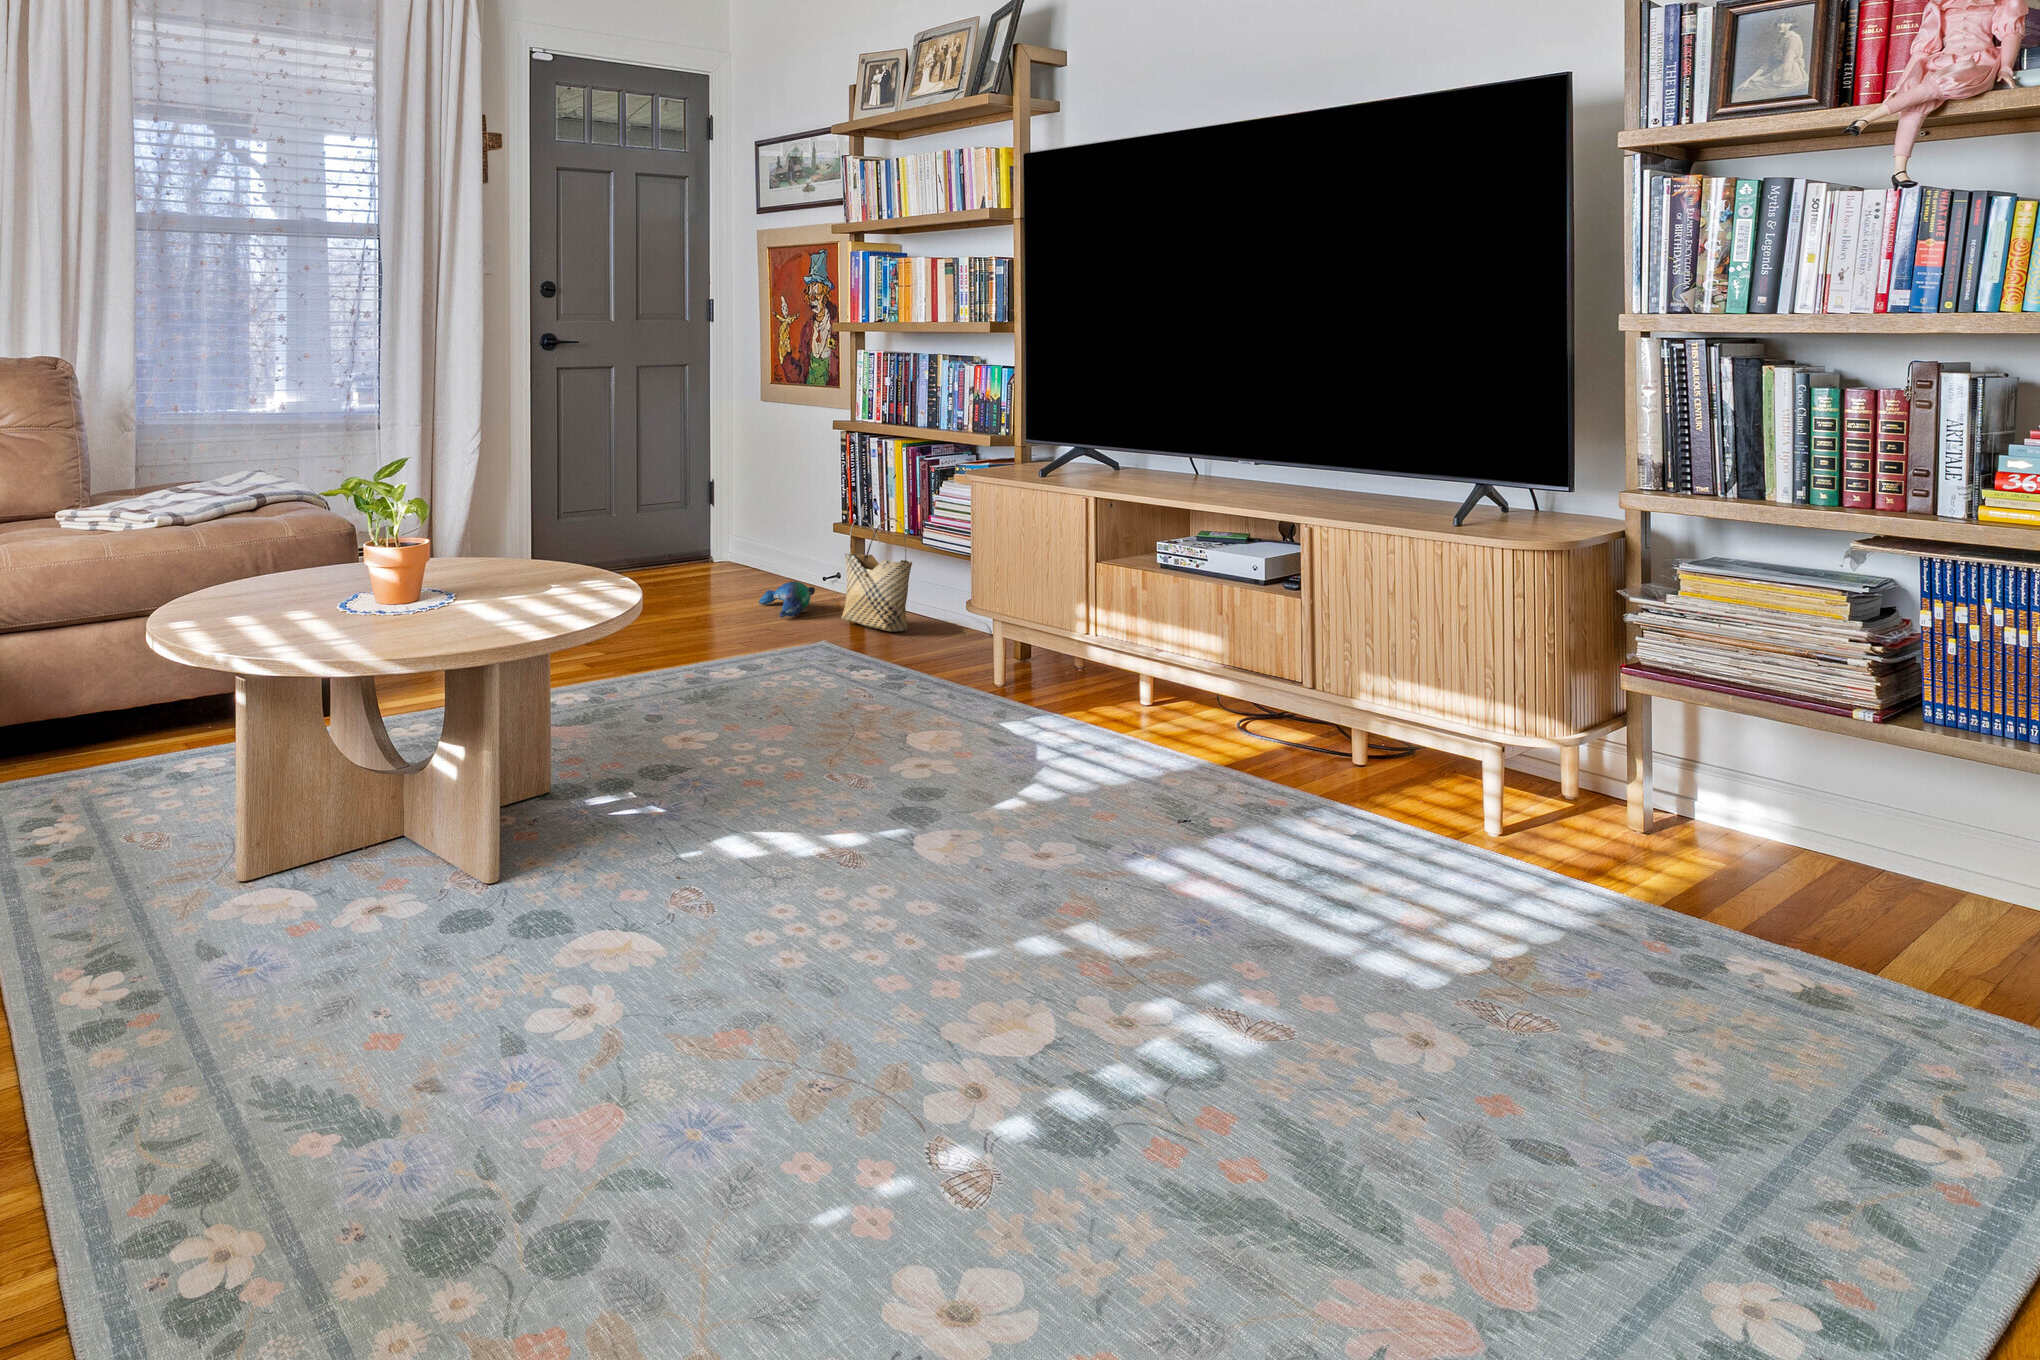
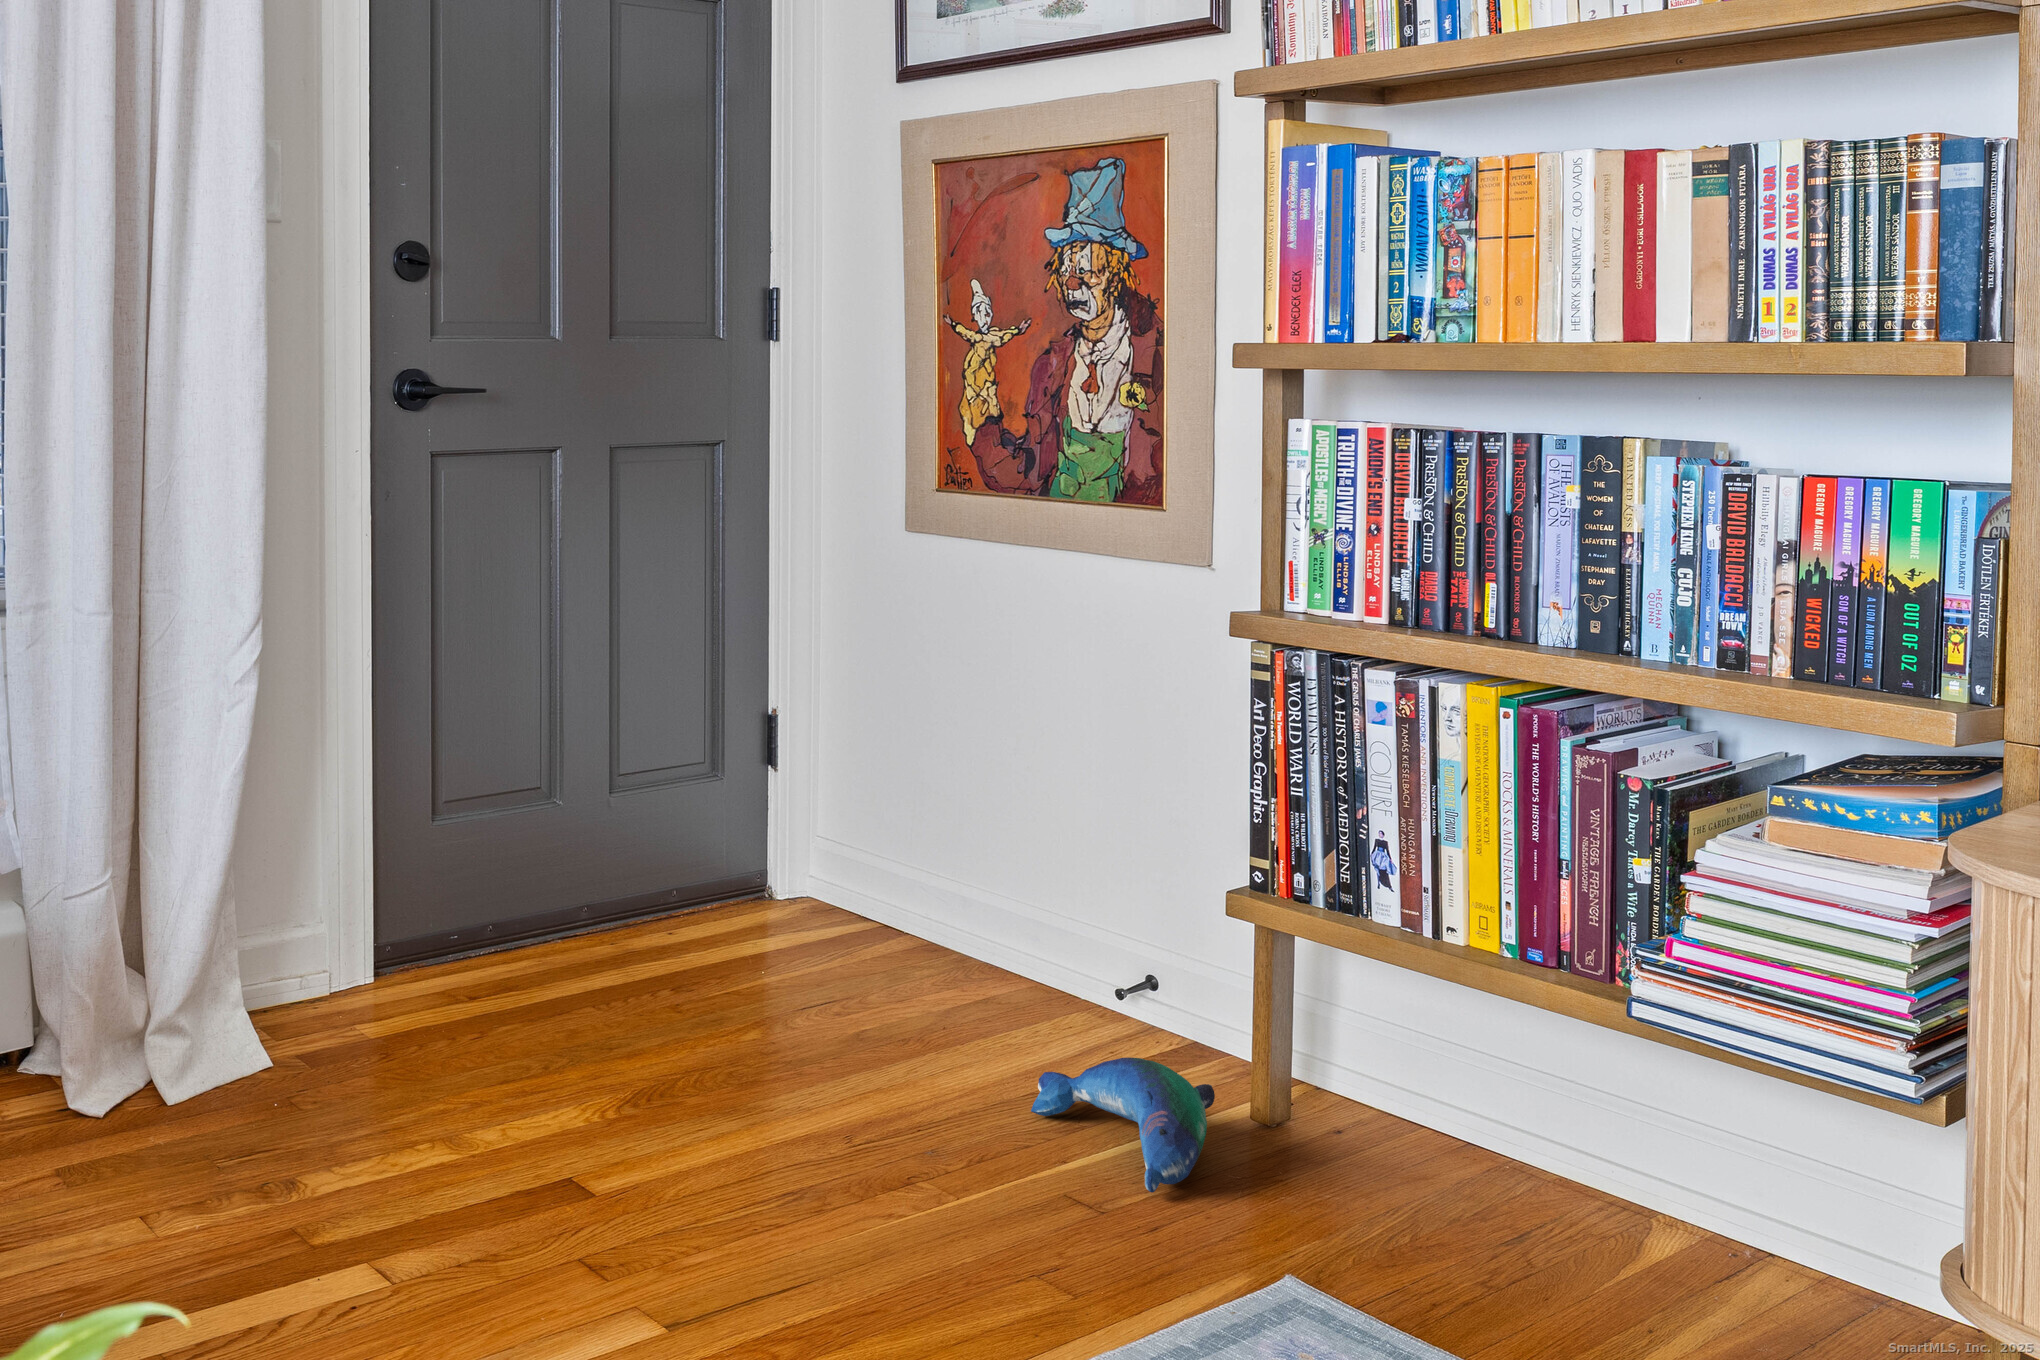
woven basket: present [842,518,912,631] -> none [1345,911,1602,1280]

